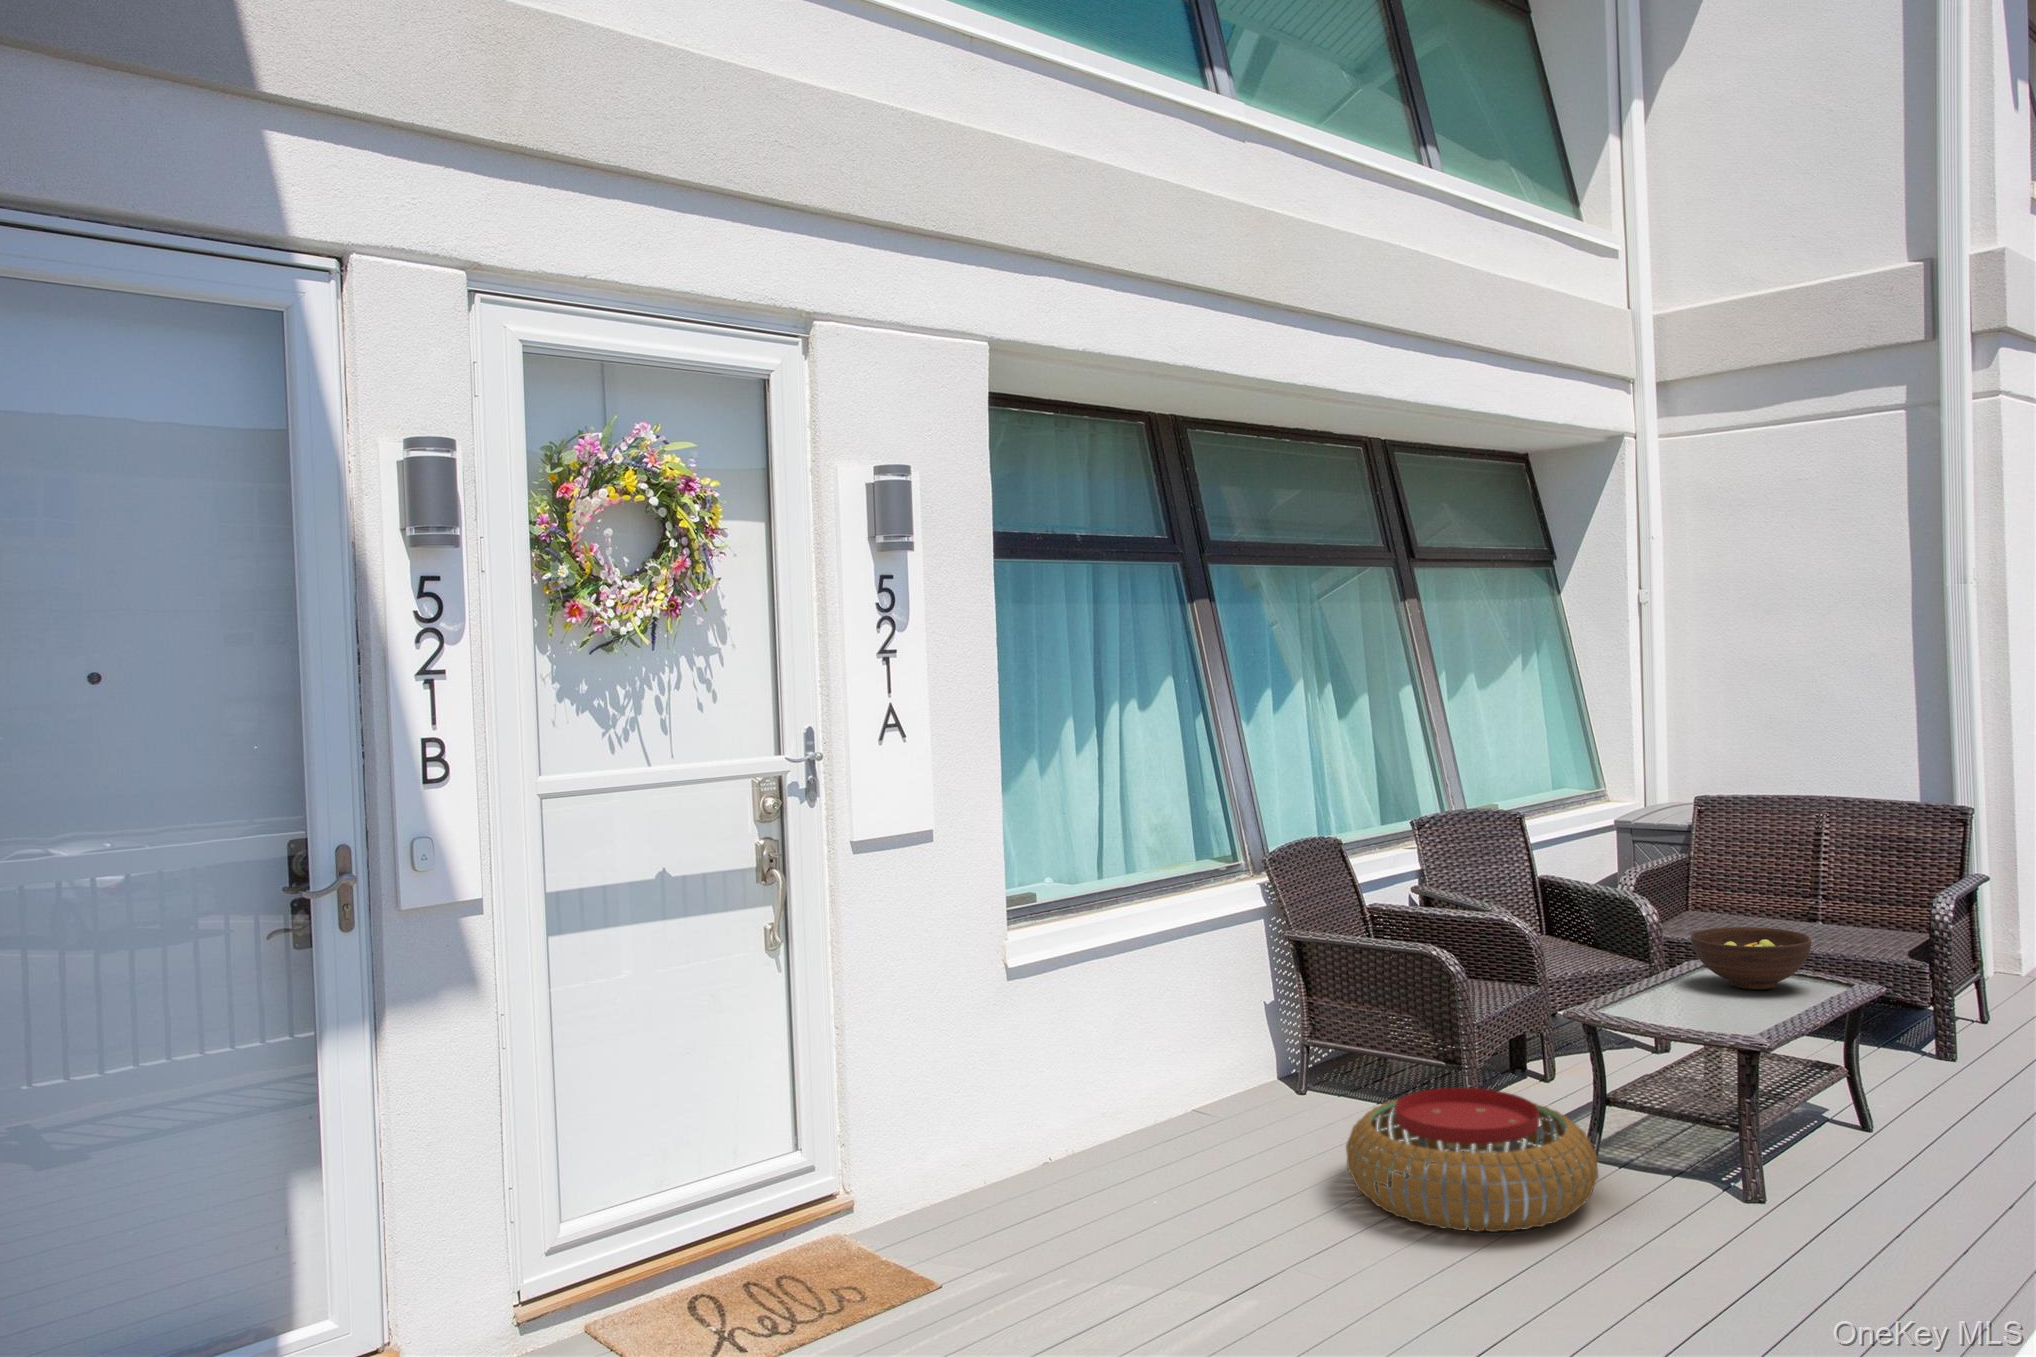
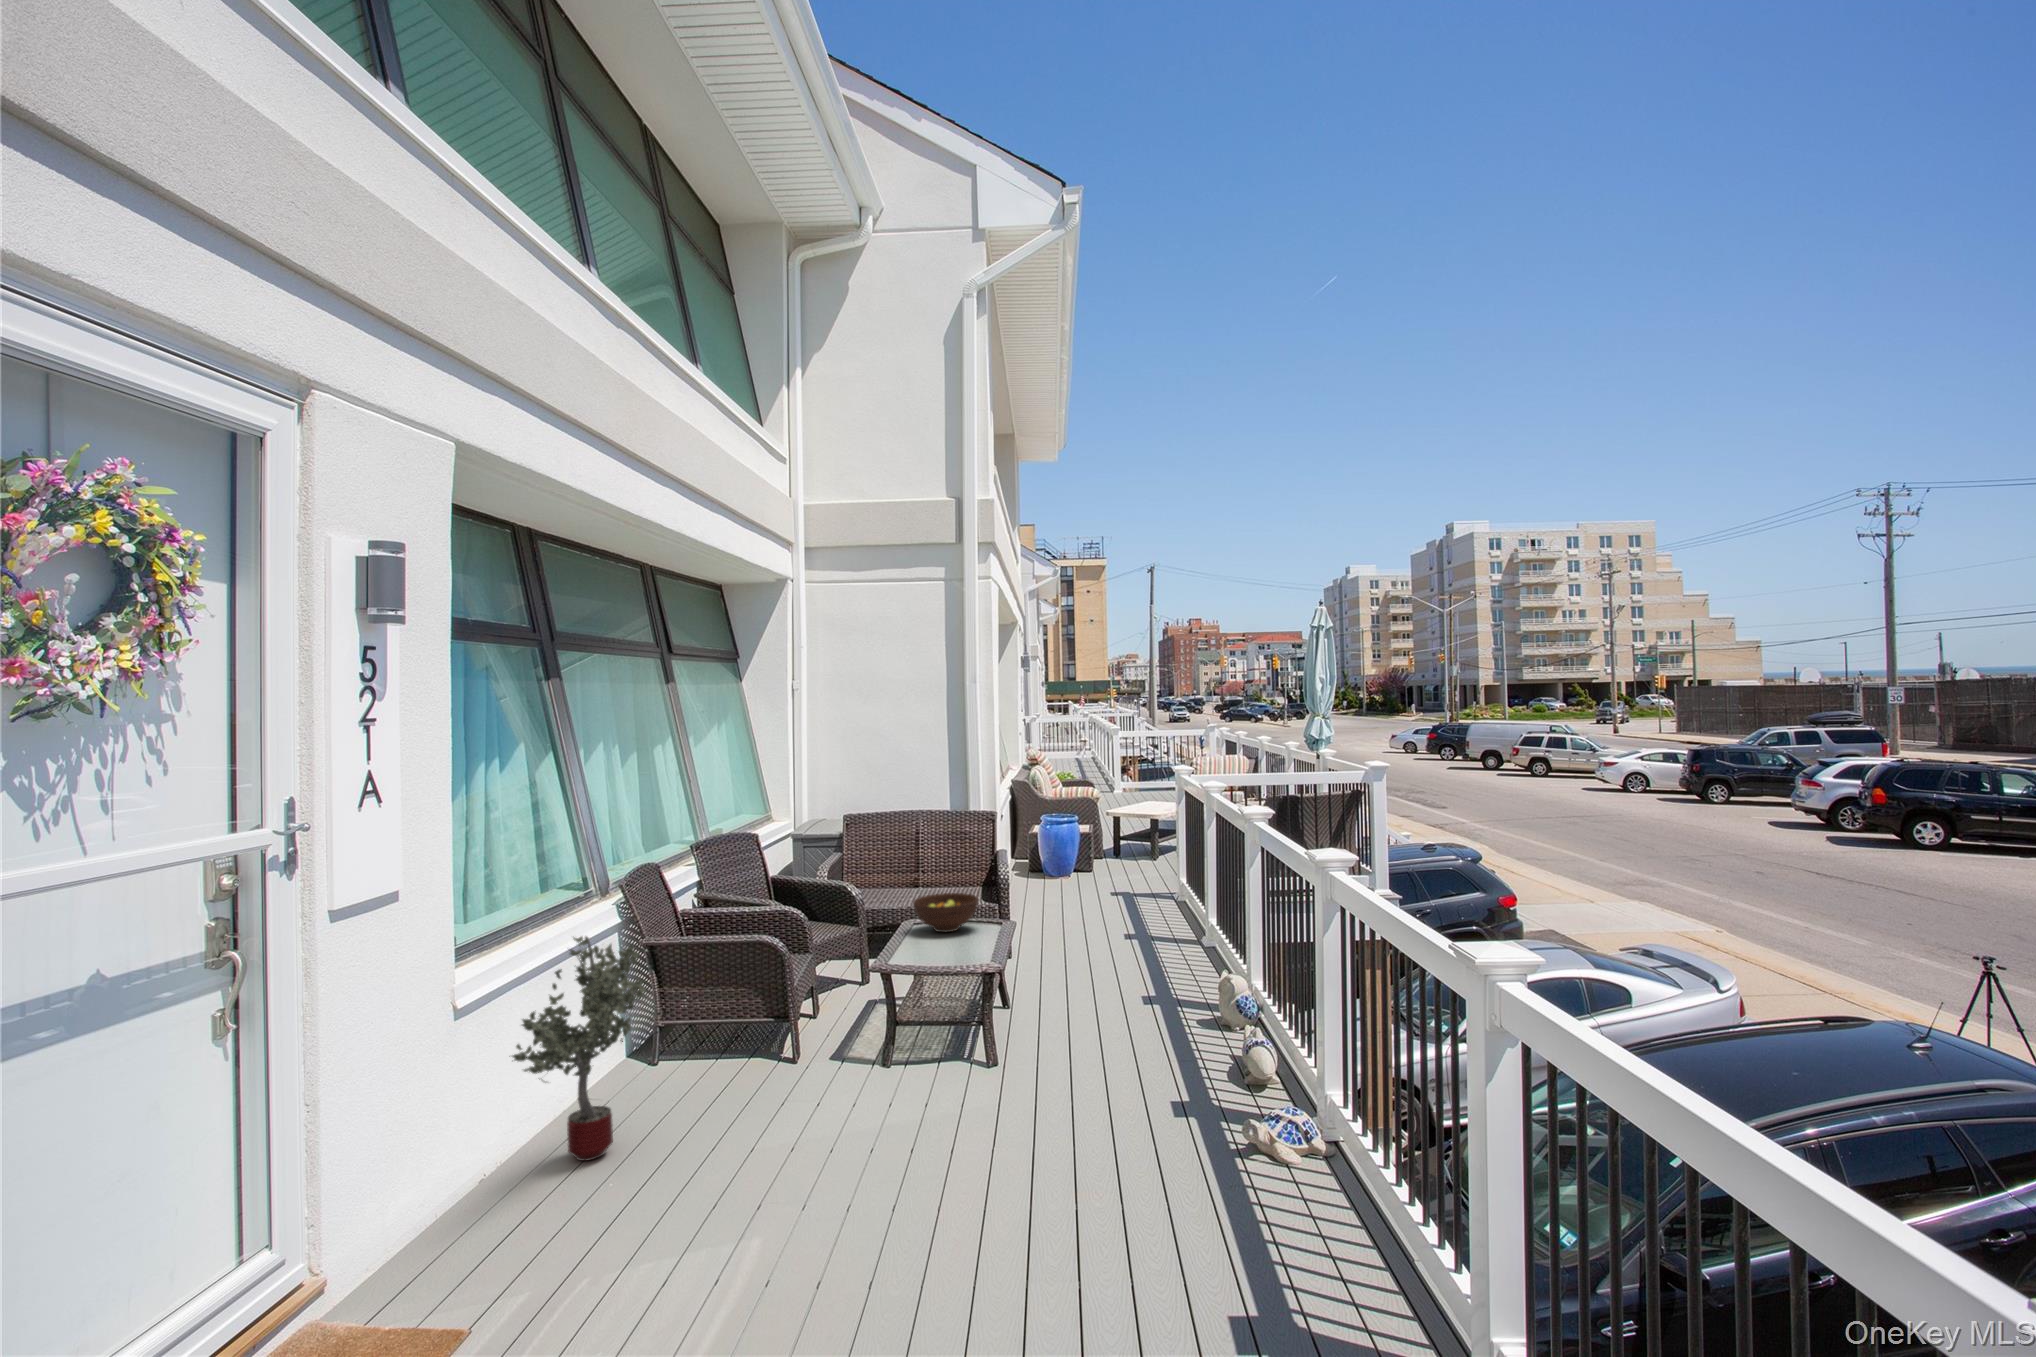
potted tree: none [1066,906,1234,1173] -> present [512,937,646,1161]
pouf: present [1346,1088,1598,1232] -> none [744,1028,915,1136]

